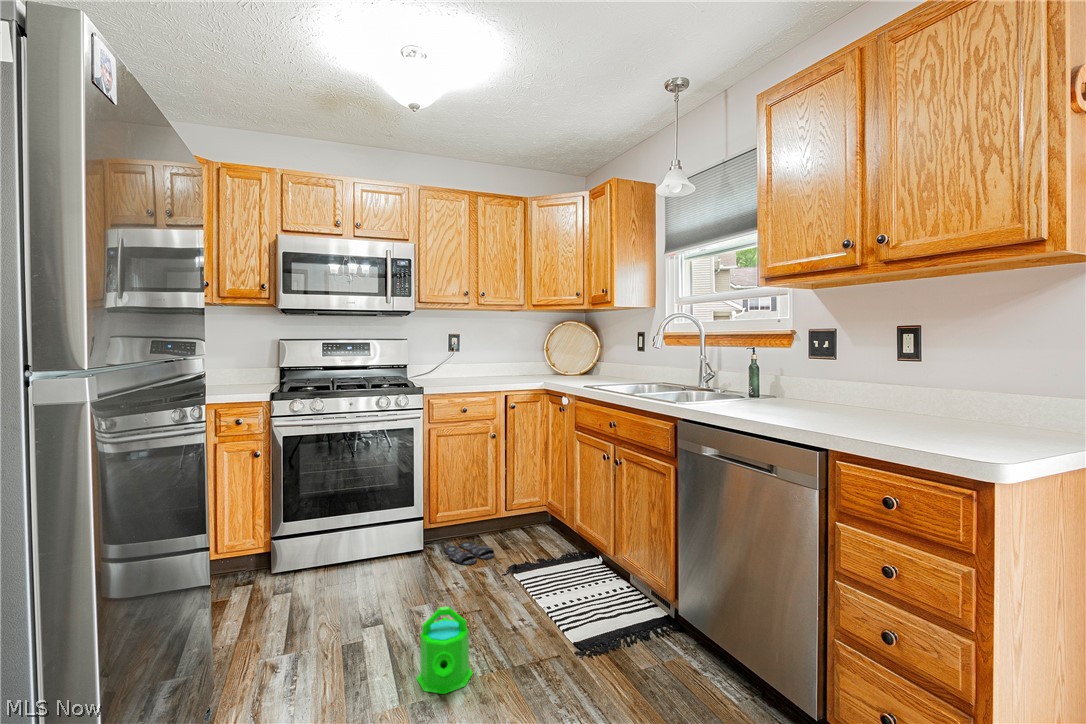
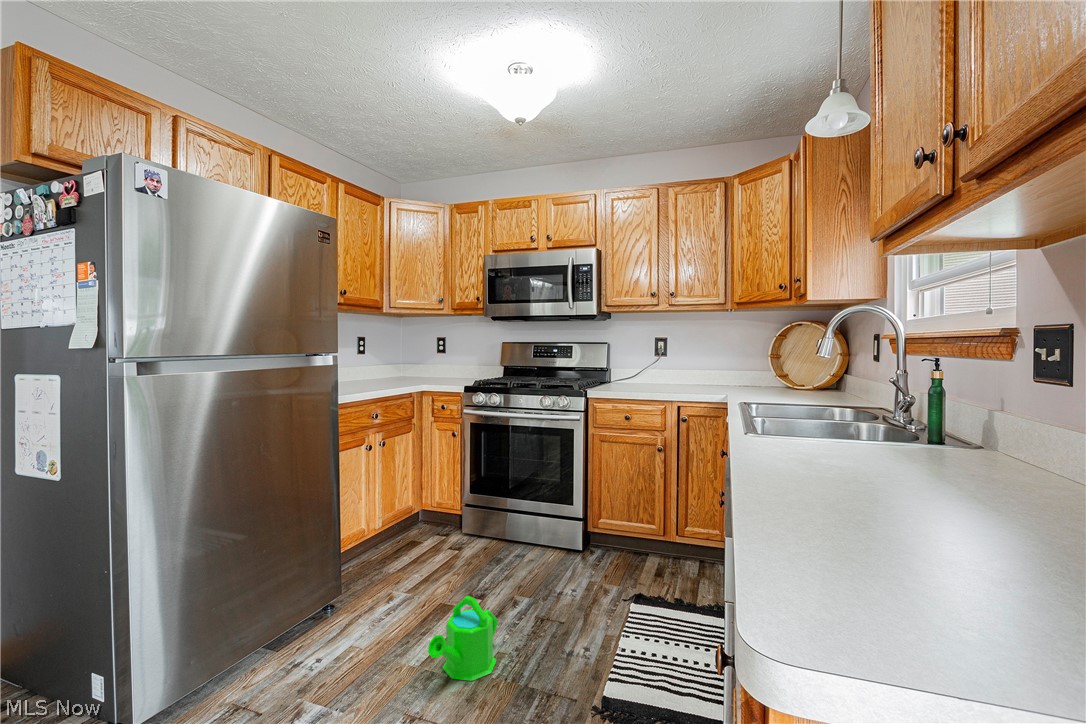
slippers: present [444,542,494,565] -> none [592,555,640,579]

